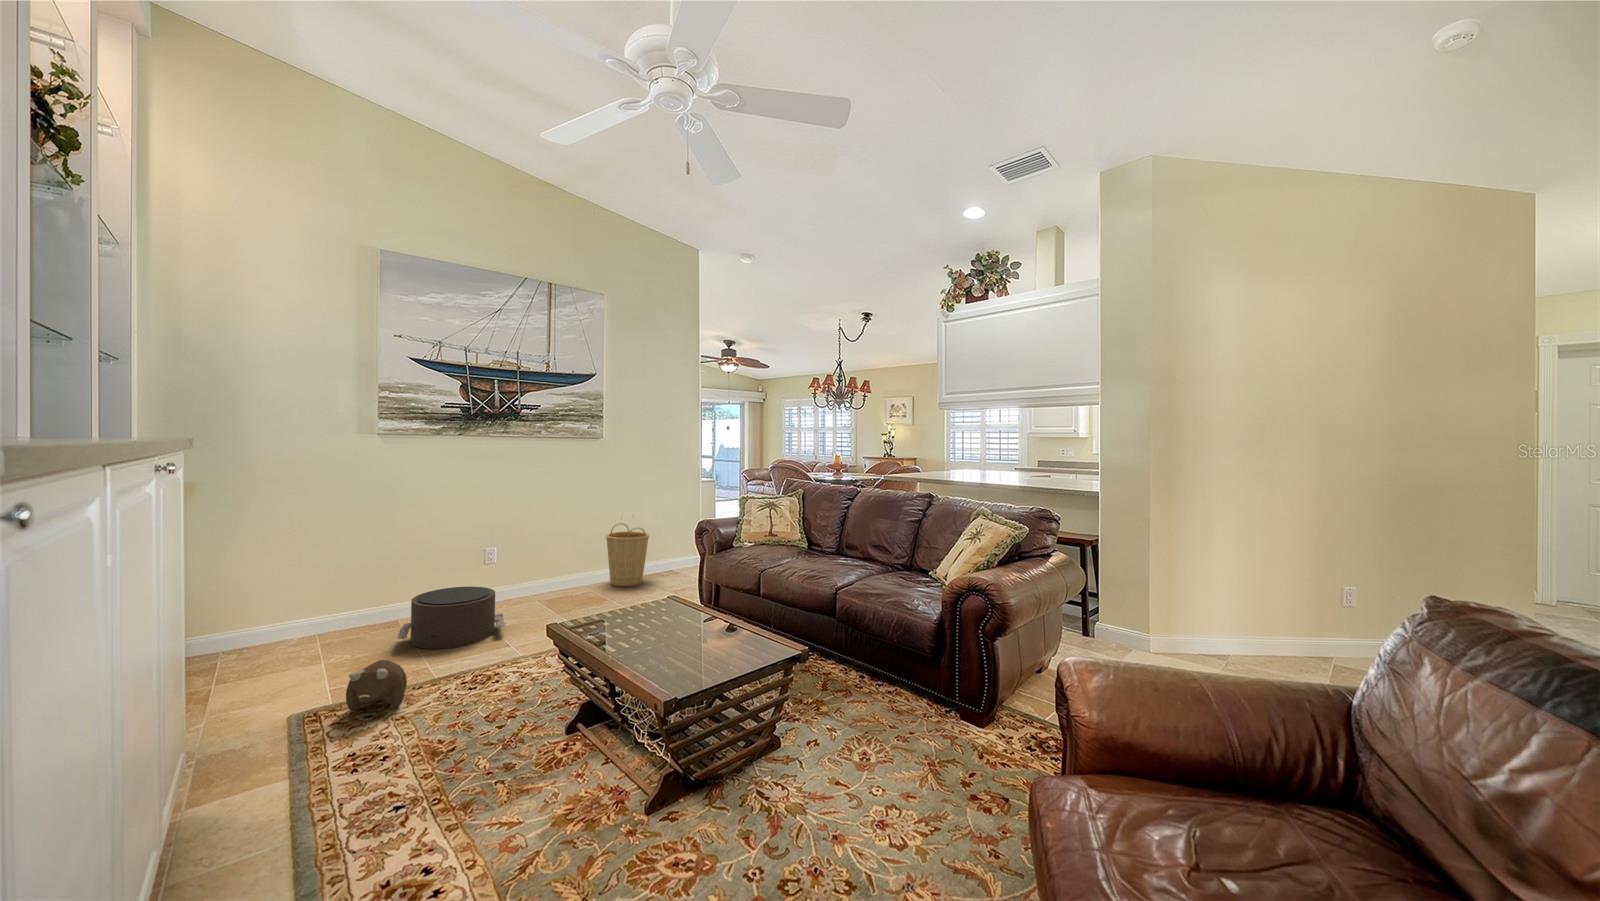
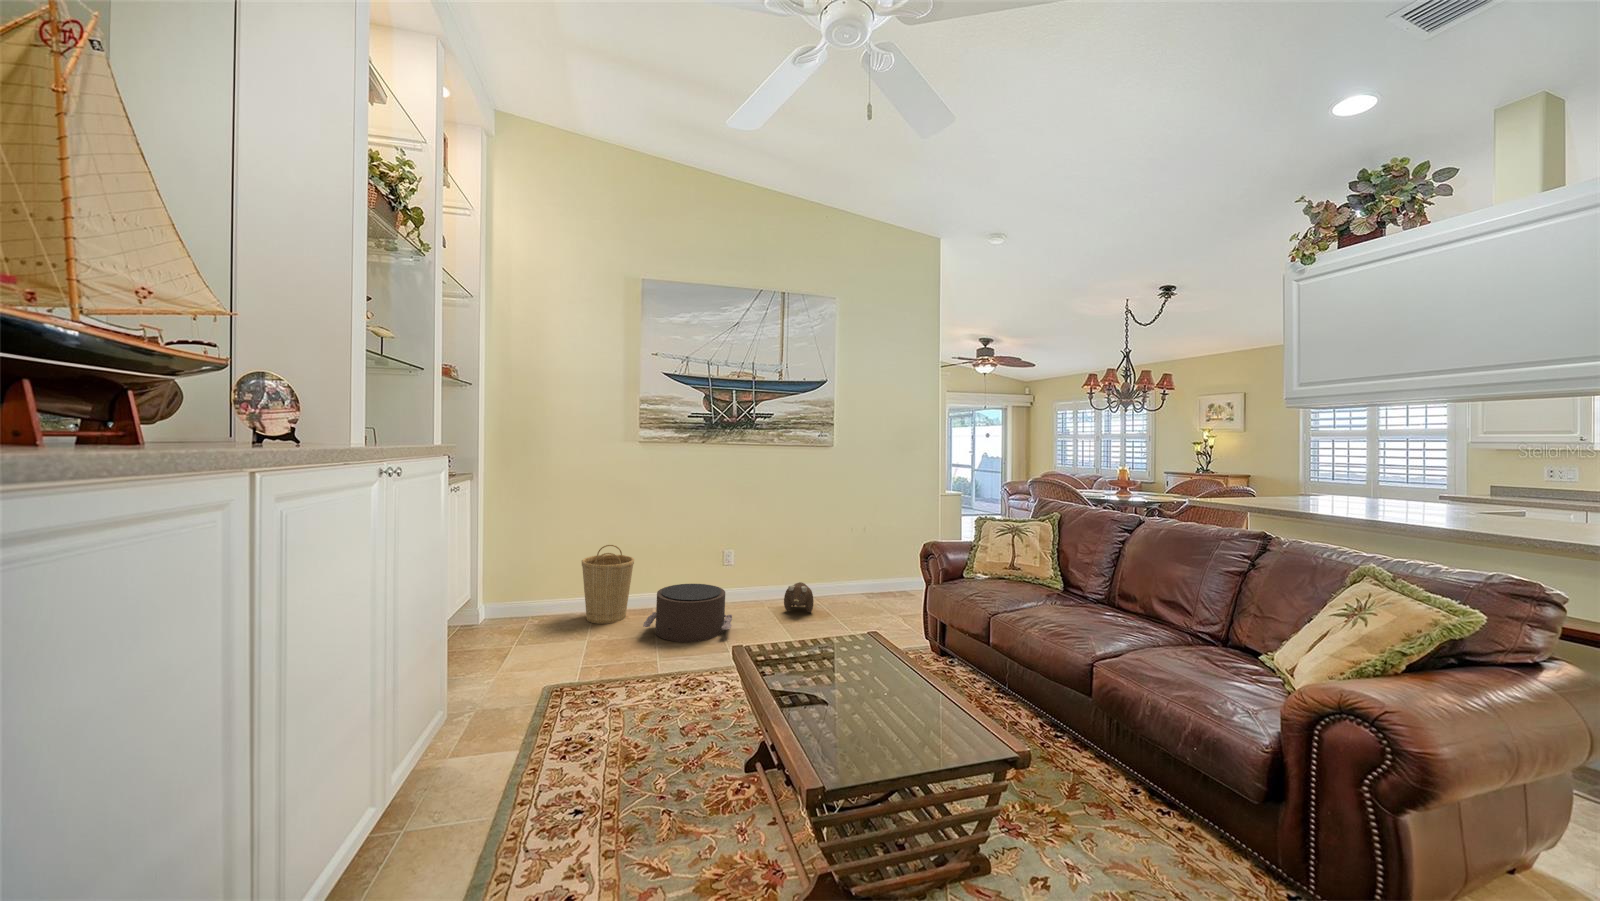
basket: present [606,523,649,586] -> present [582,545,634,624]
plush toy: present [346,660,407,712] -> present [784,582,814,613]

